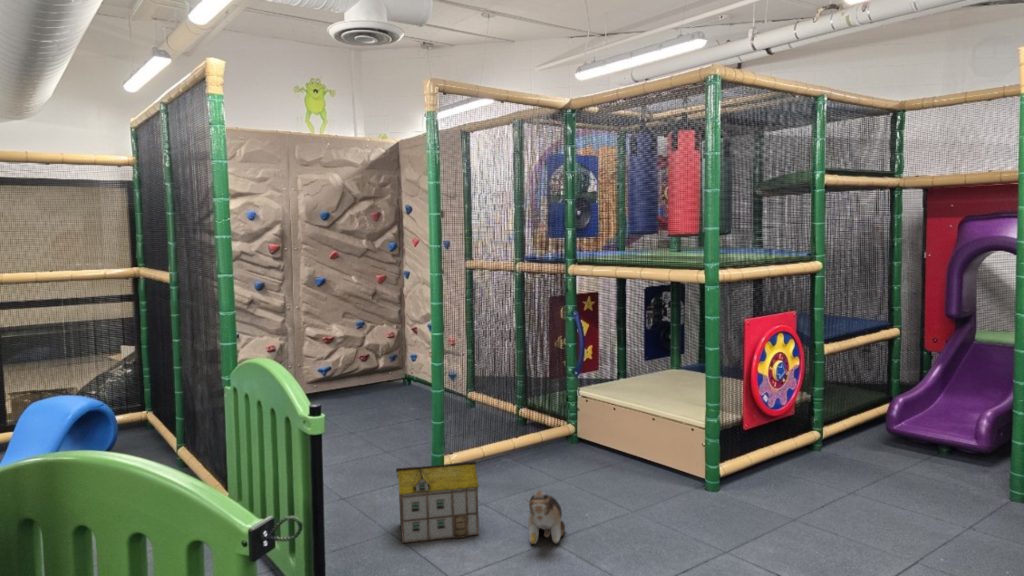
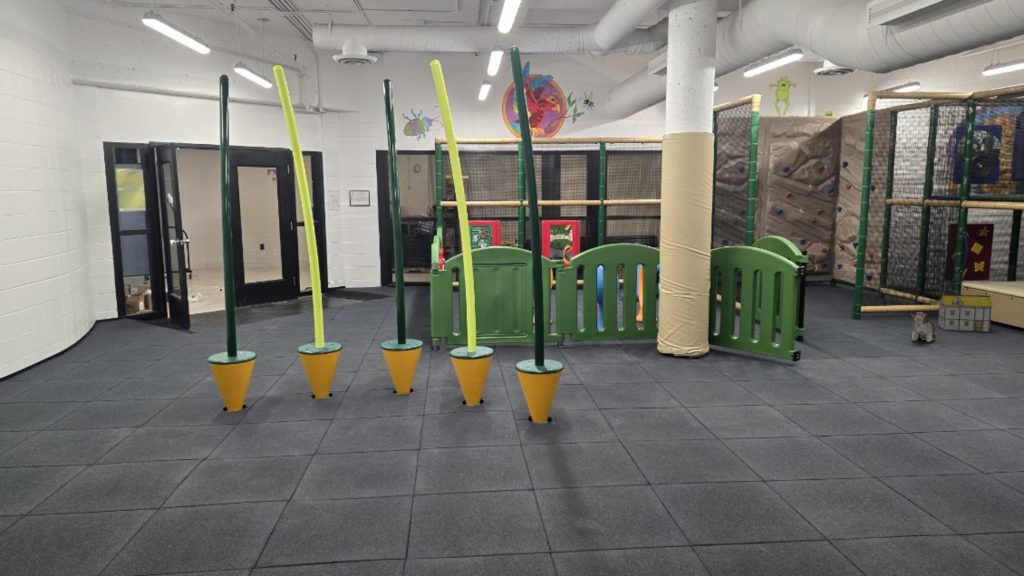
toy house: present [396,461,479,543] -> present [938,294,992,332]

